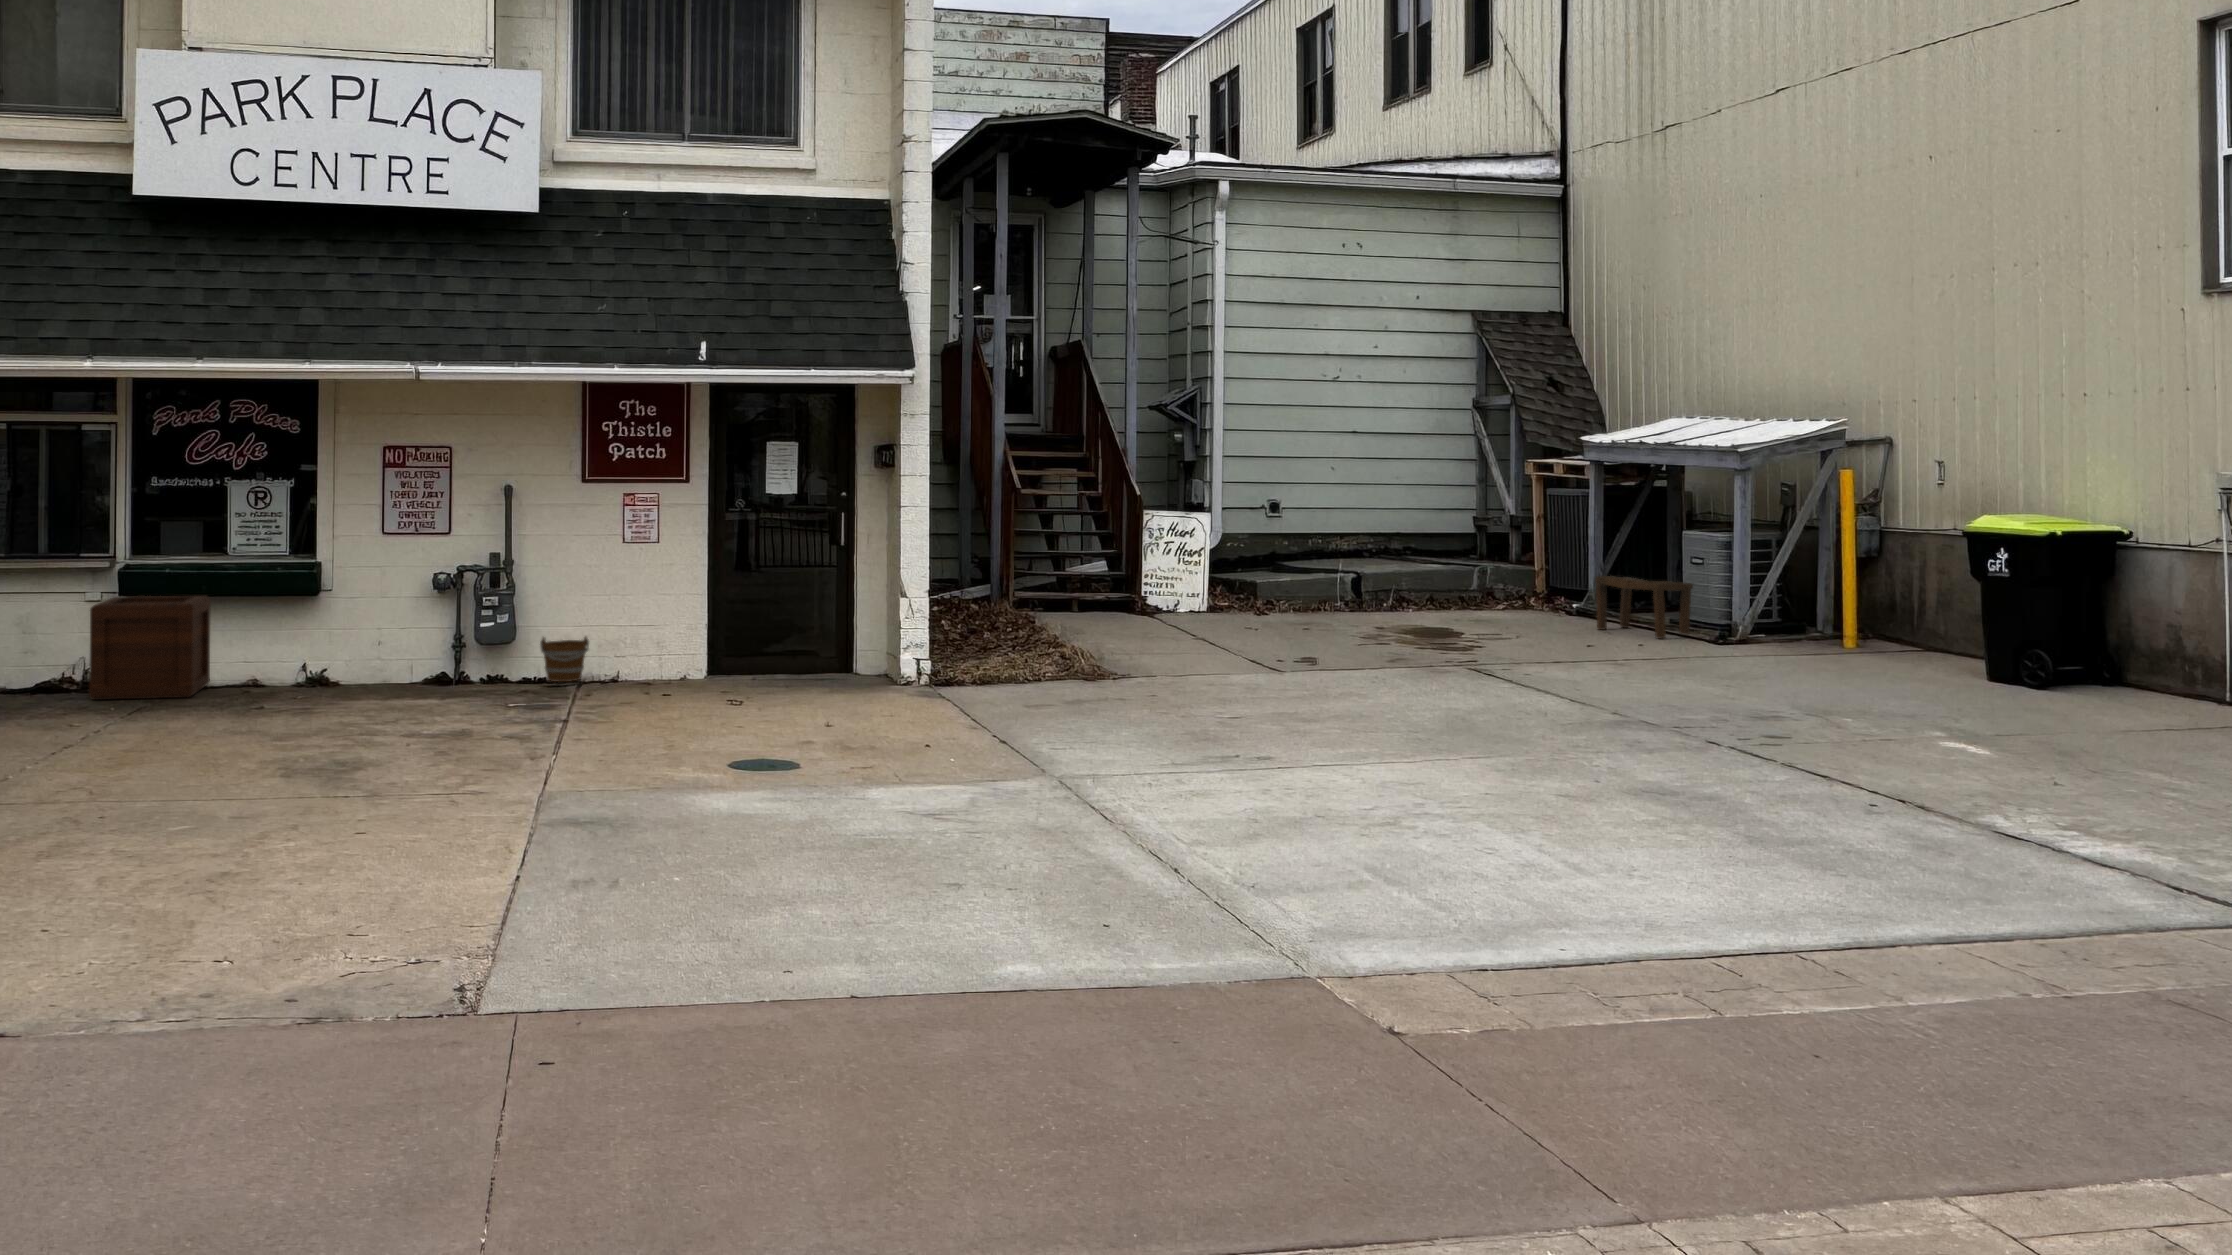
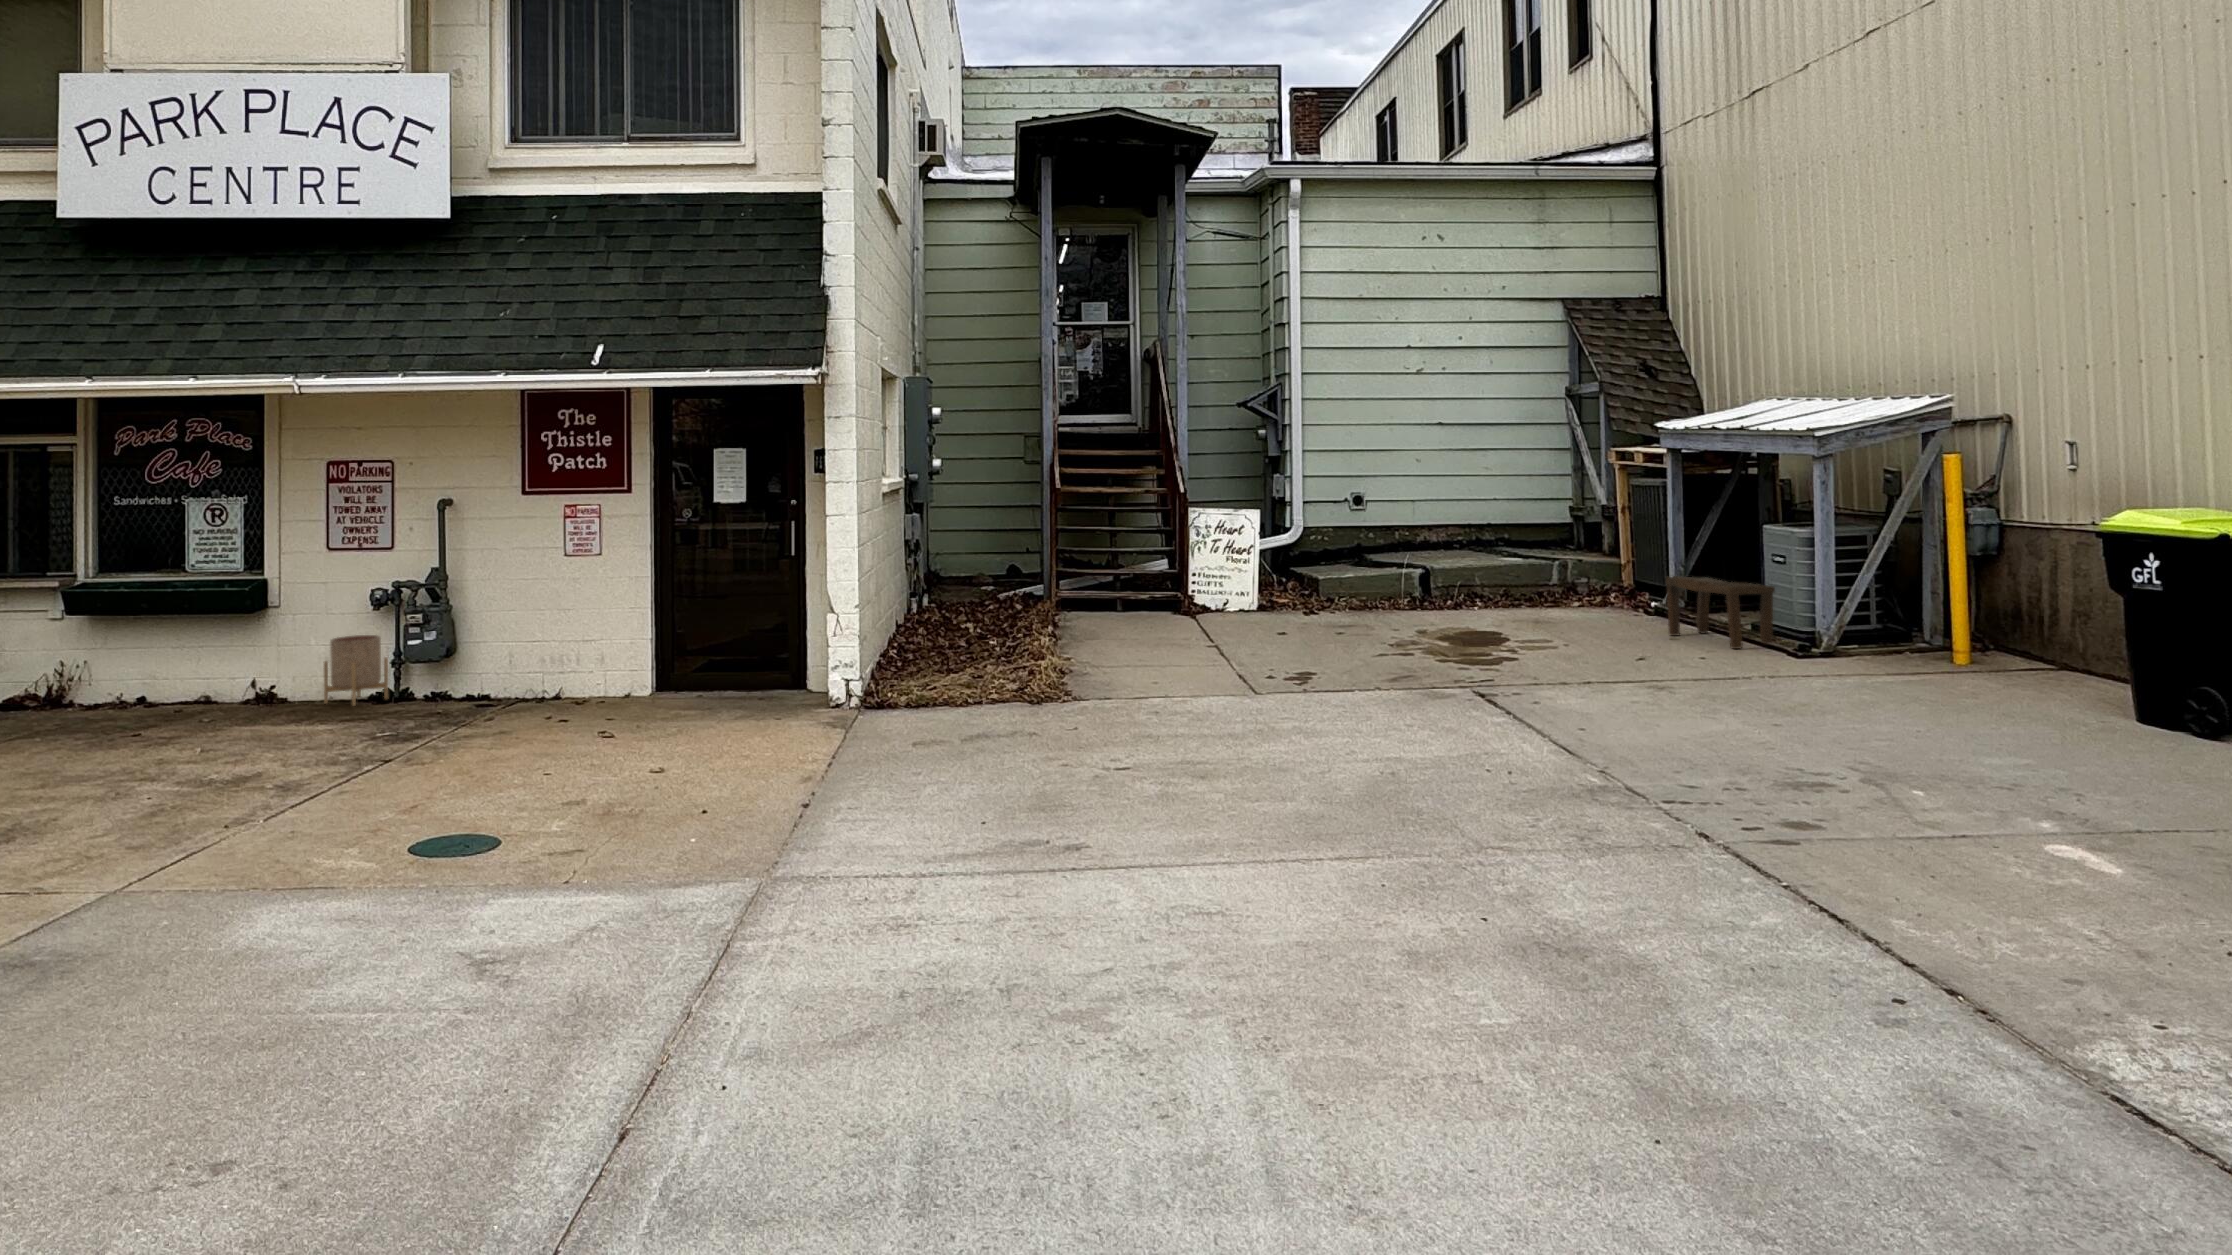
wooden crate: present [89,596,211,700] -> none [16,612,167,719]
planter: none [391,619,451,687] -> present [323,635,388,706]
bucket: present [540,637,589,682] -> none [470,652,523,700]

